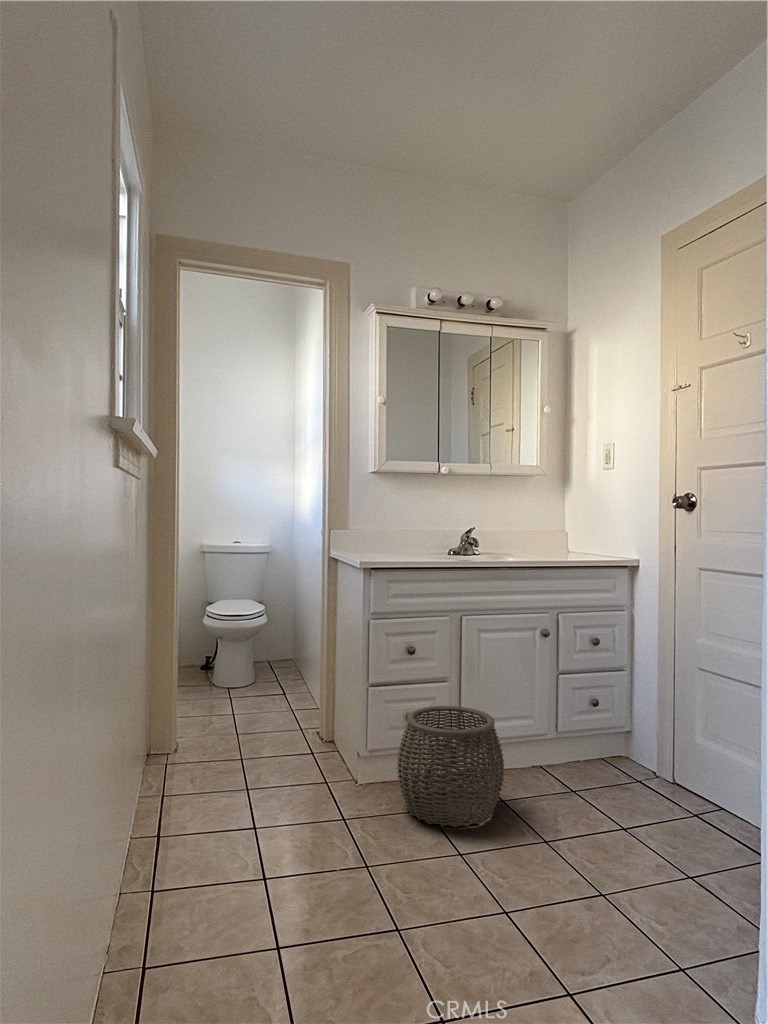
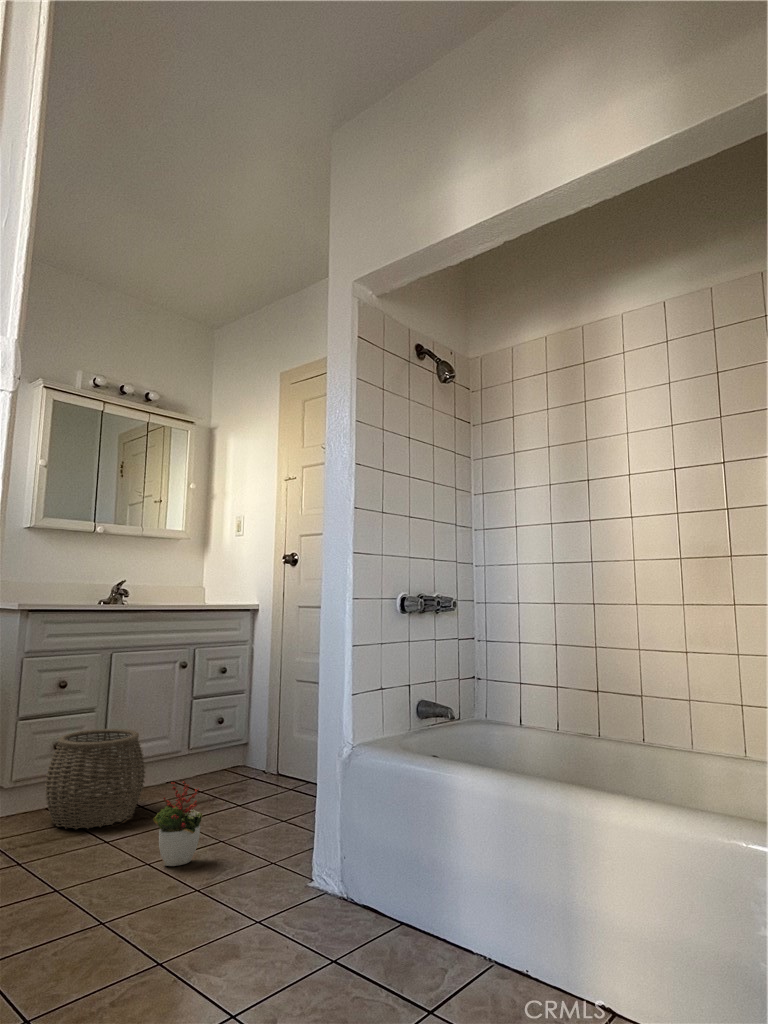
decorative plant: none [510,815,575,927] -> present [153,781,203,866]

